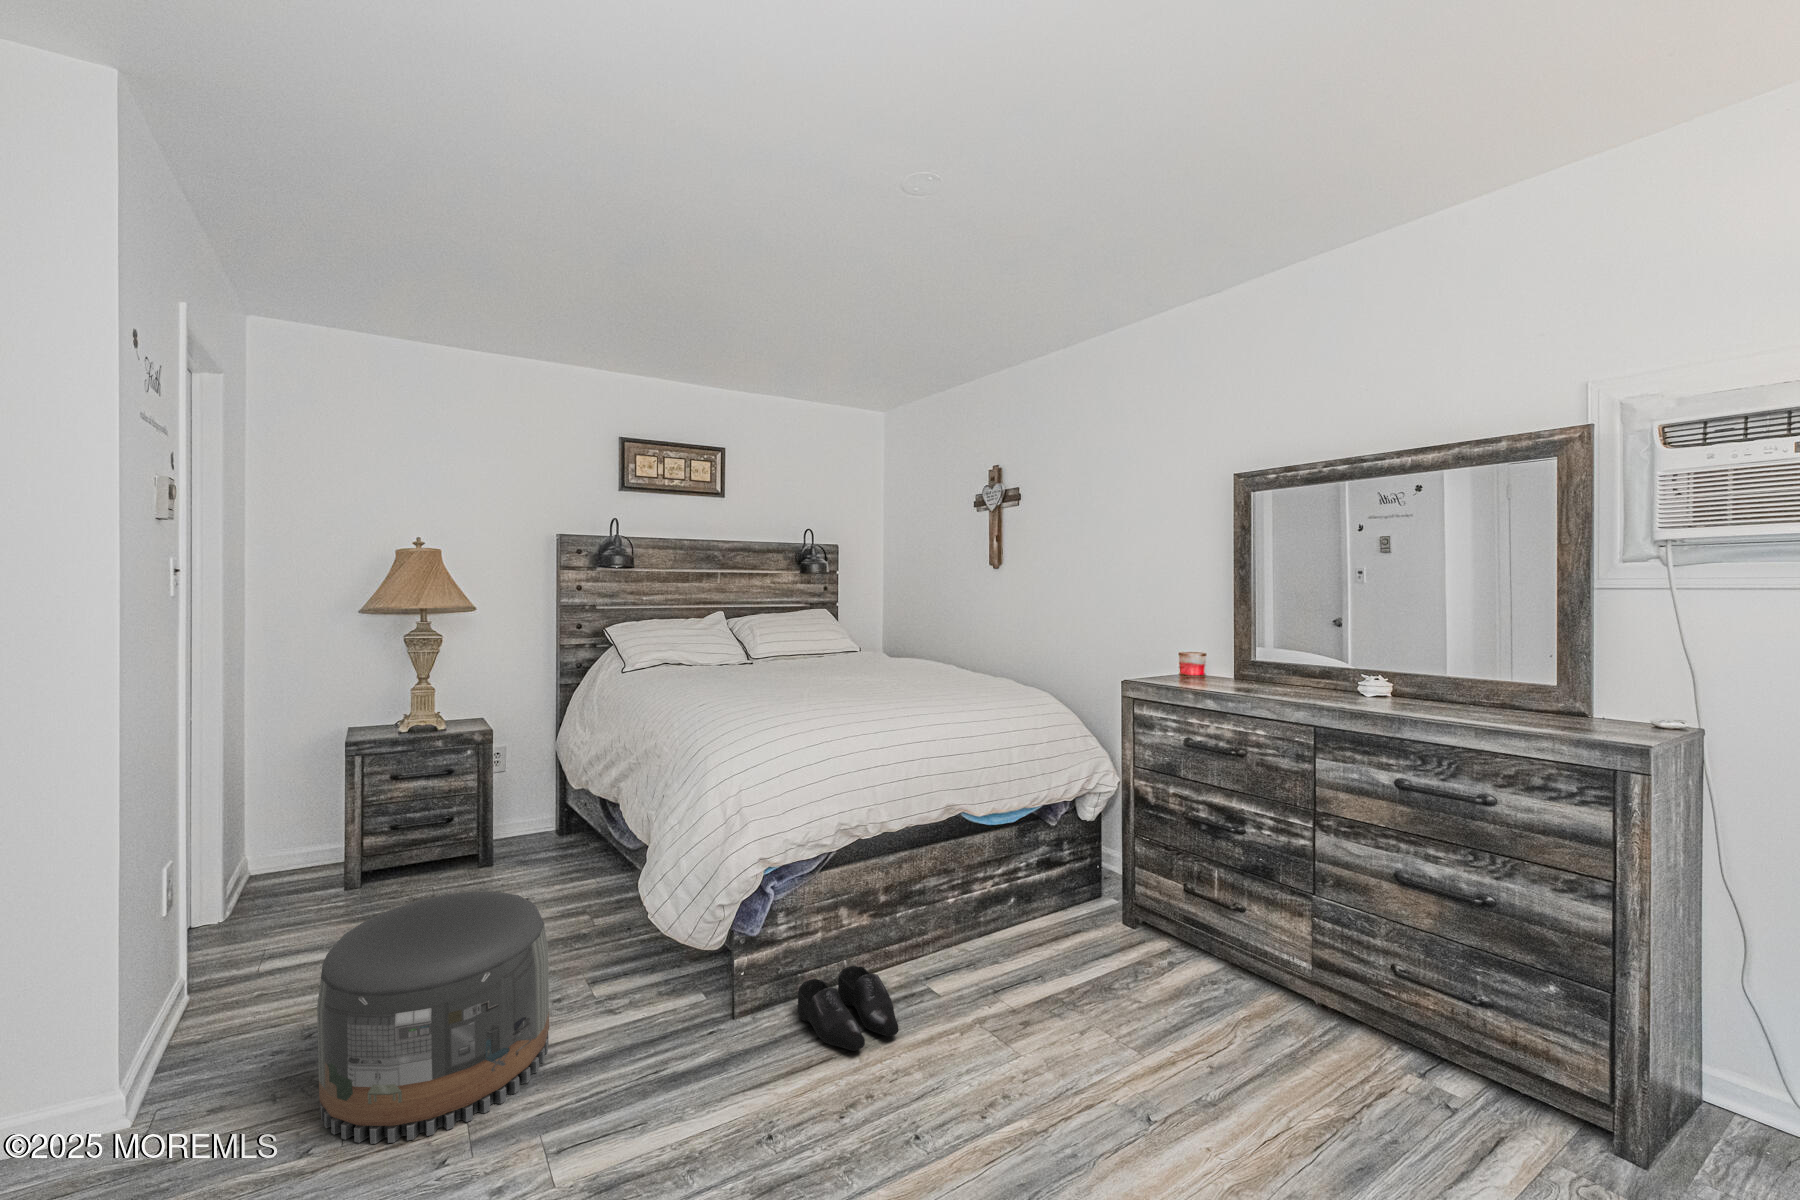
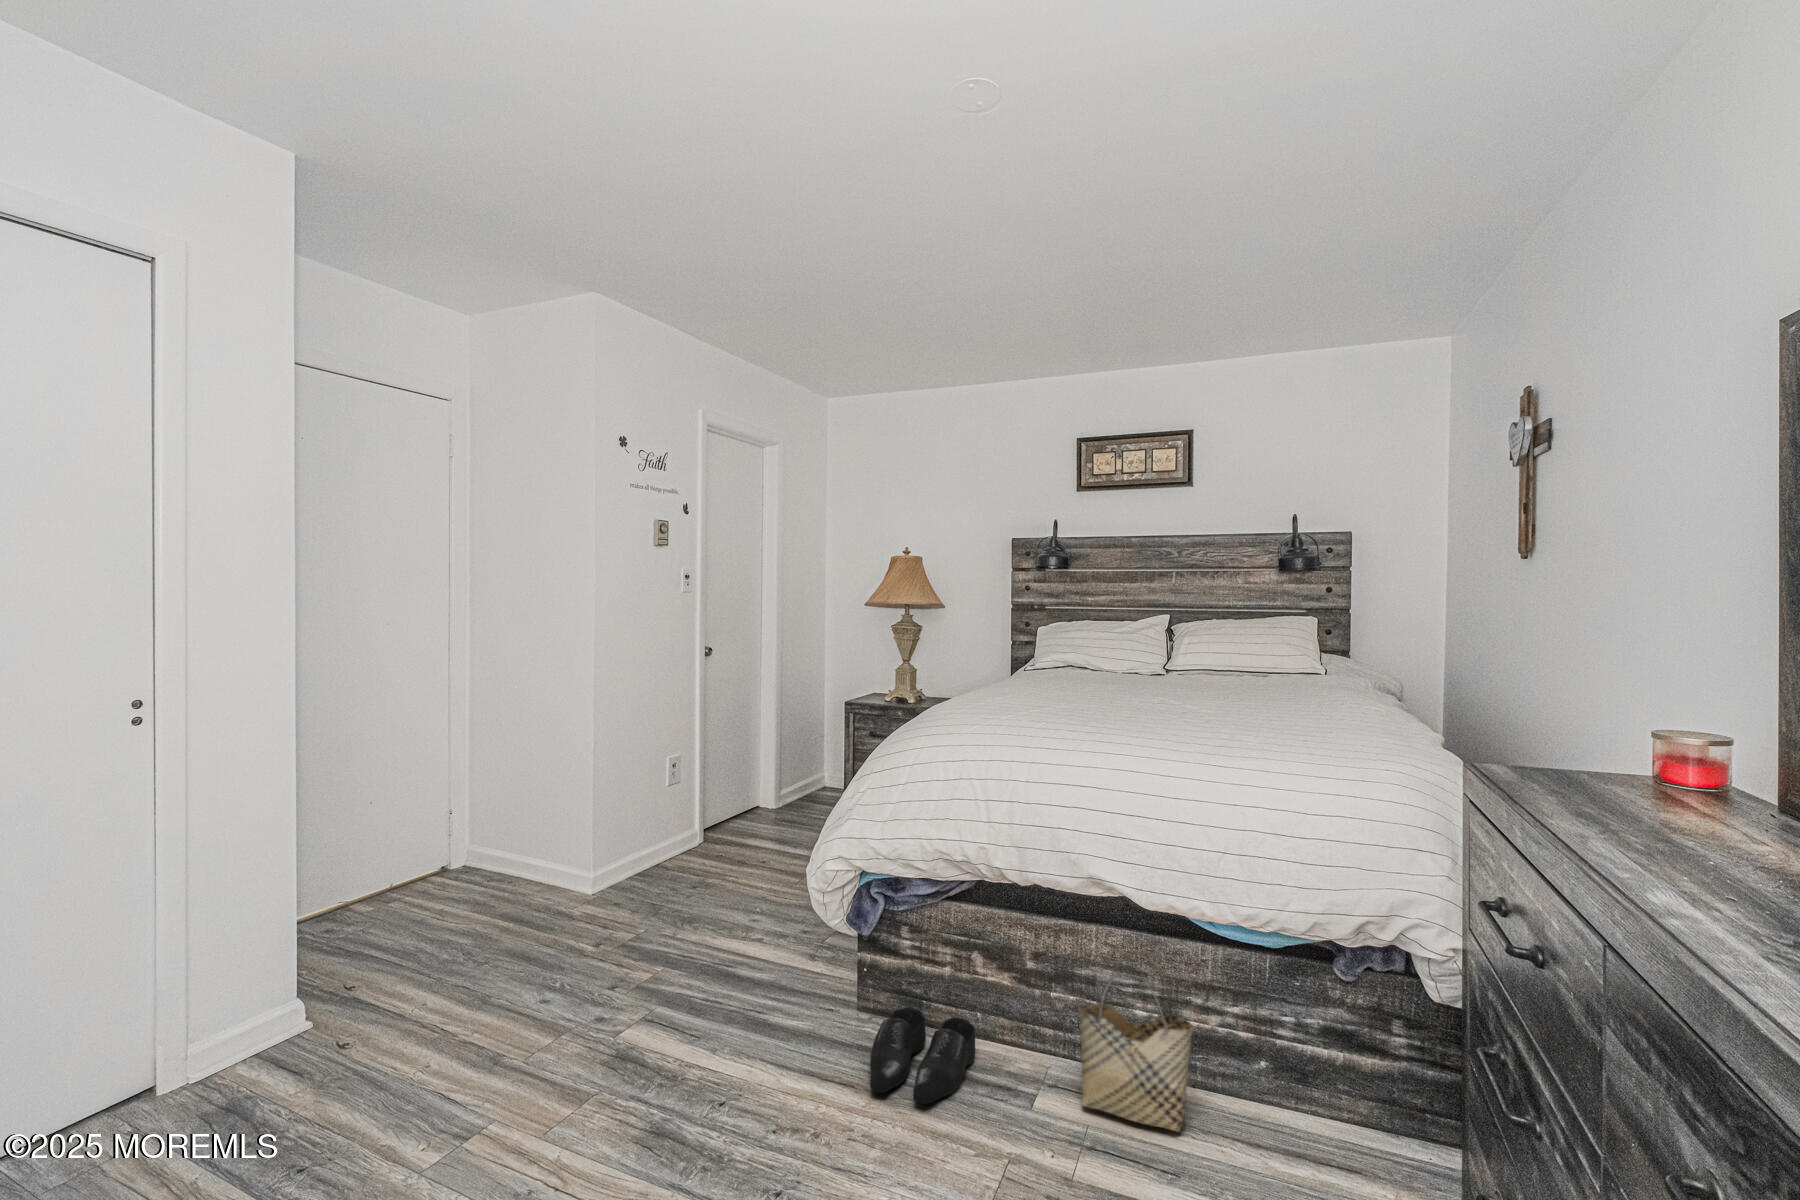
woven basket: none [947,855,1014,976] -> present [1078,951,1193,1132]
pouf: present [317,892,549,1144] -> none [612,813,765,976]

